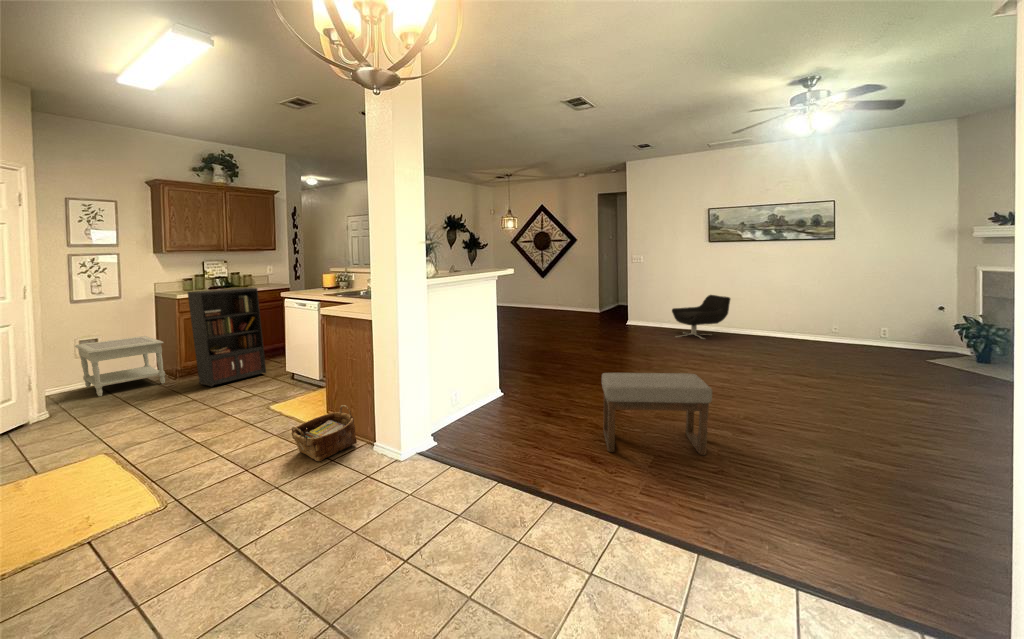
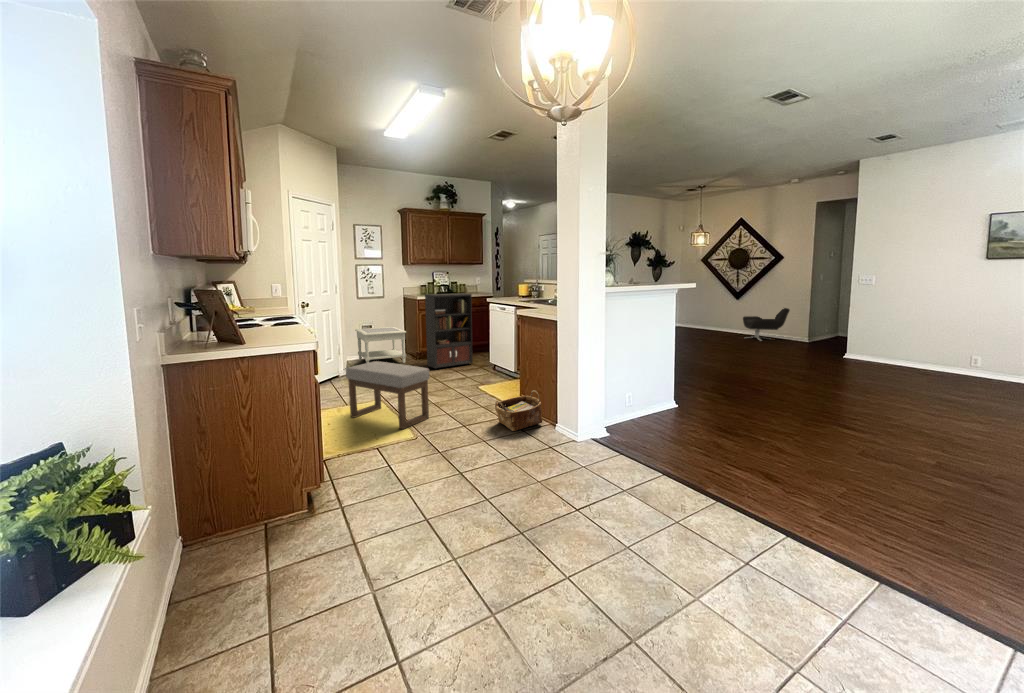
lounge chair: present [672,295,730,339] -> present [743,308,790,341]
ottoman: present [602,373,712,455] -> present [346,361,429,429]

